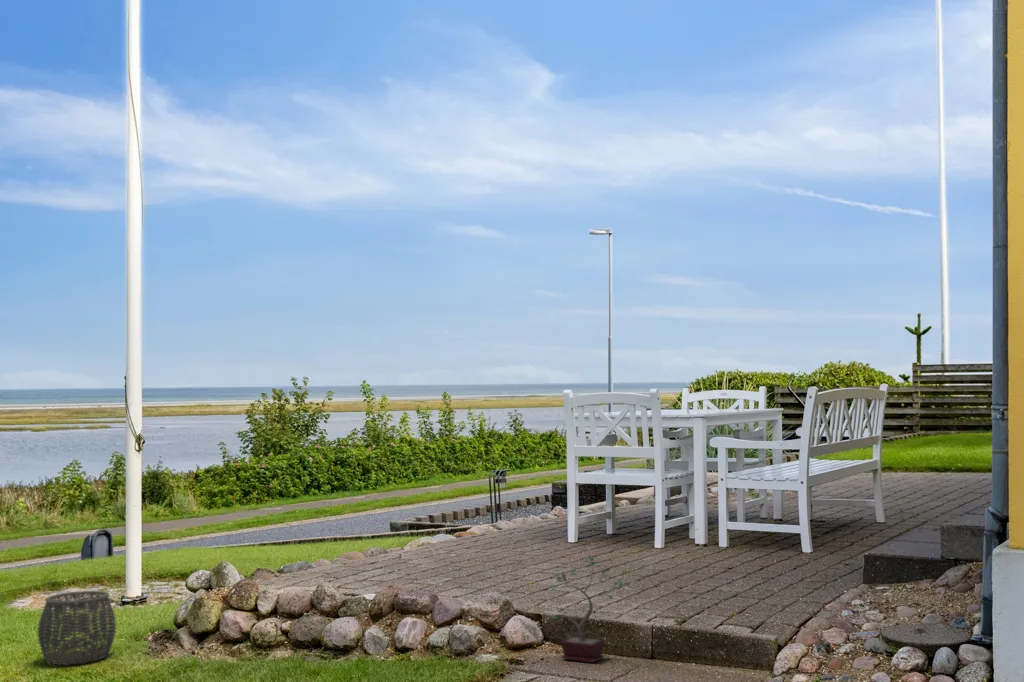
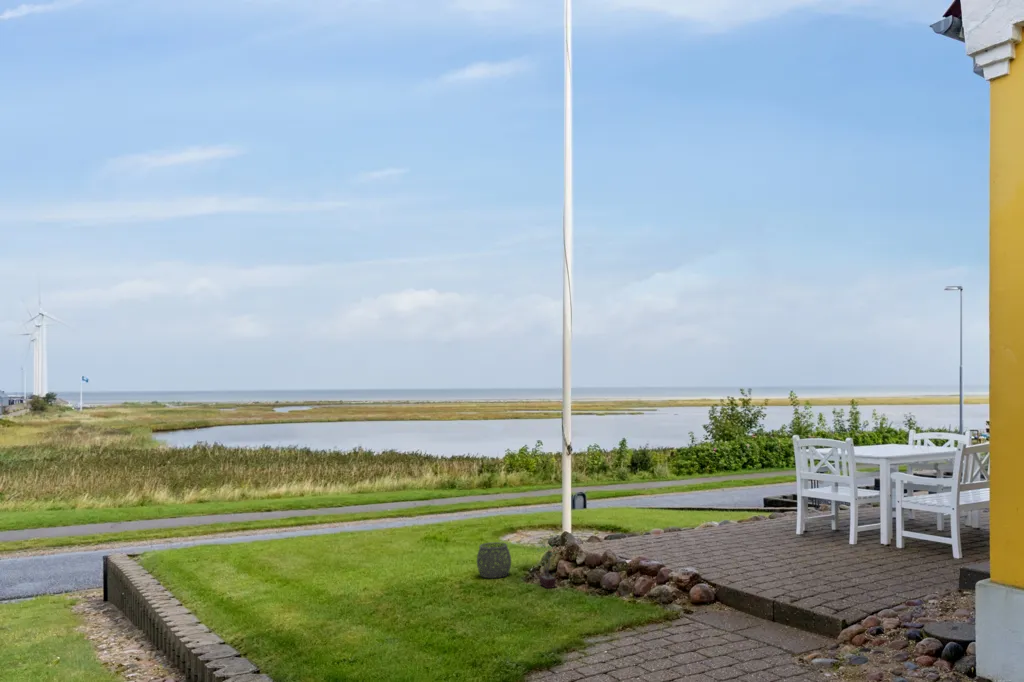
potted plant: present [548,555,626,663] -> present [539,538,556,588]

